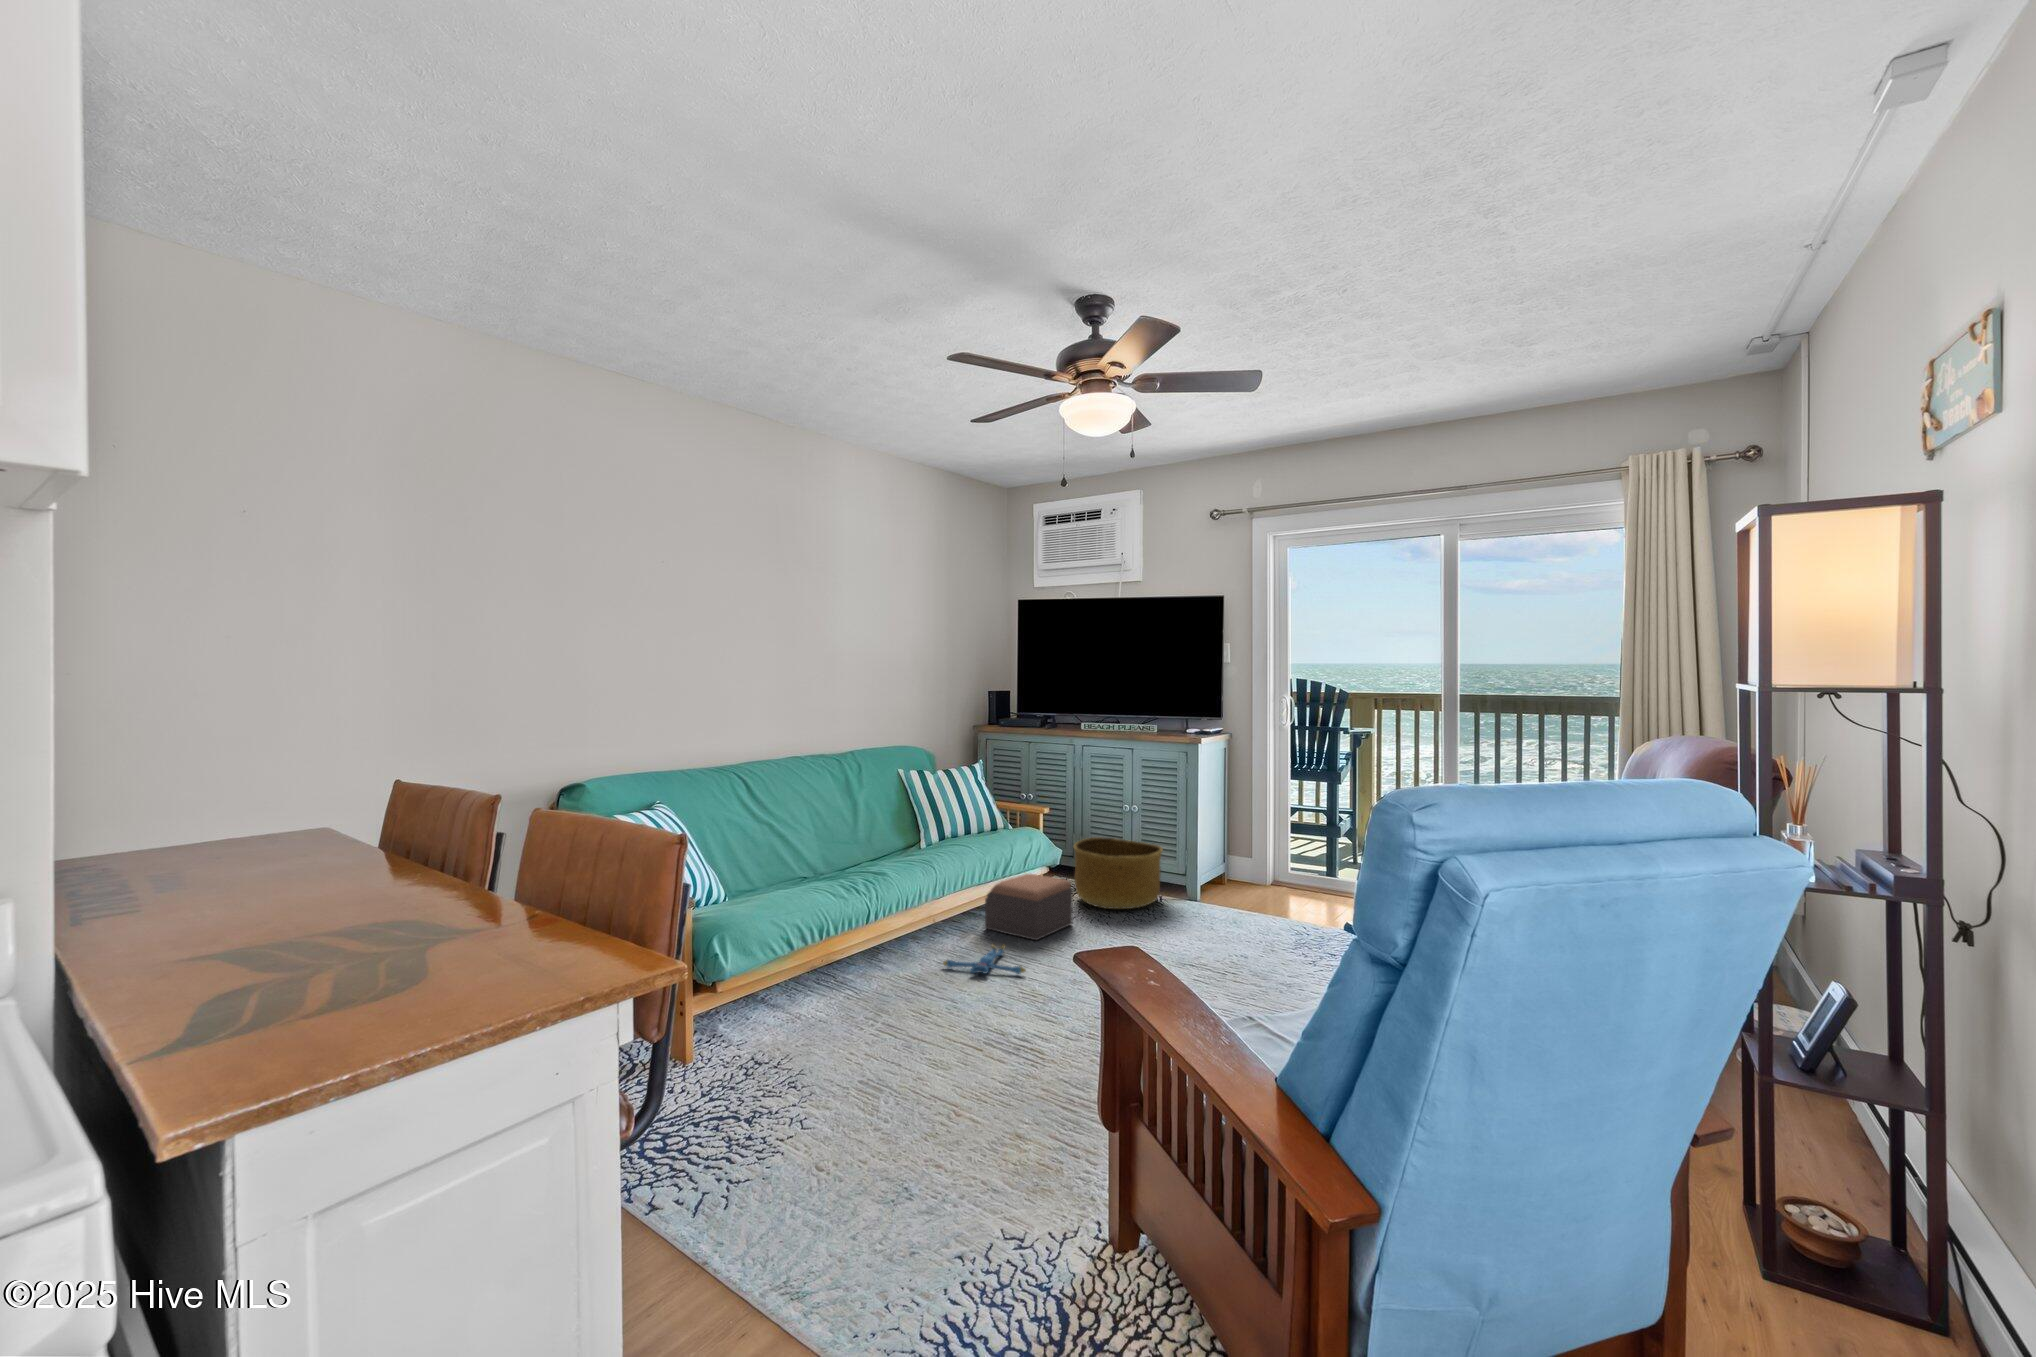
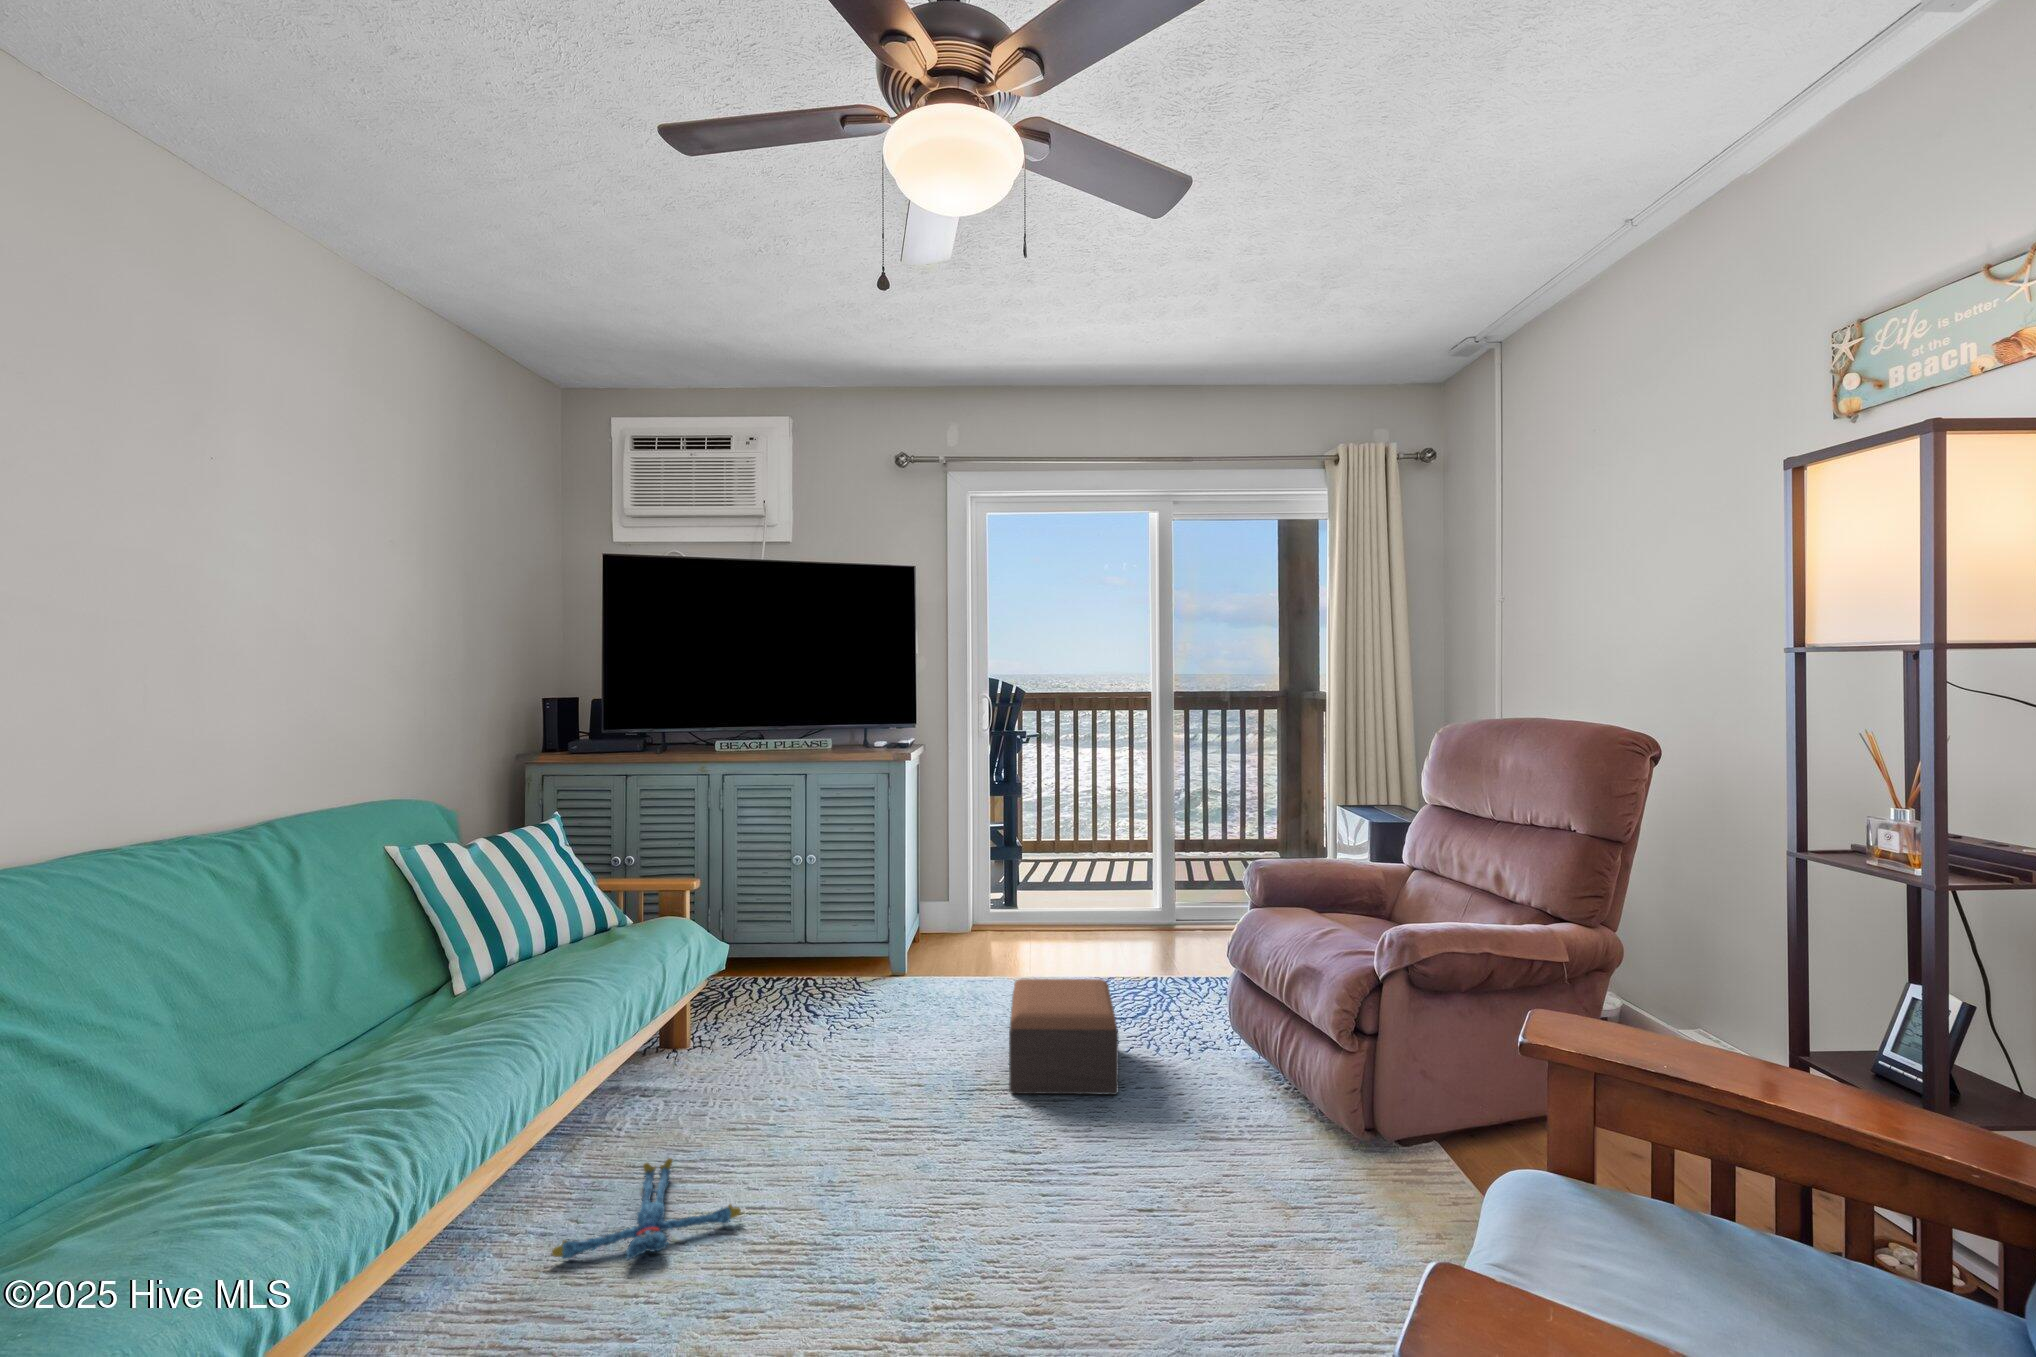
basket: present [1074,837,1163,909] -> none [729,905,861,1020]
footstool: present [985,872,1072,940] -> present [1009,979,1119,1095]

